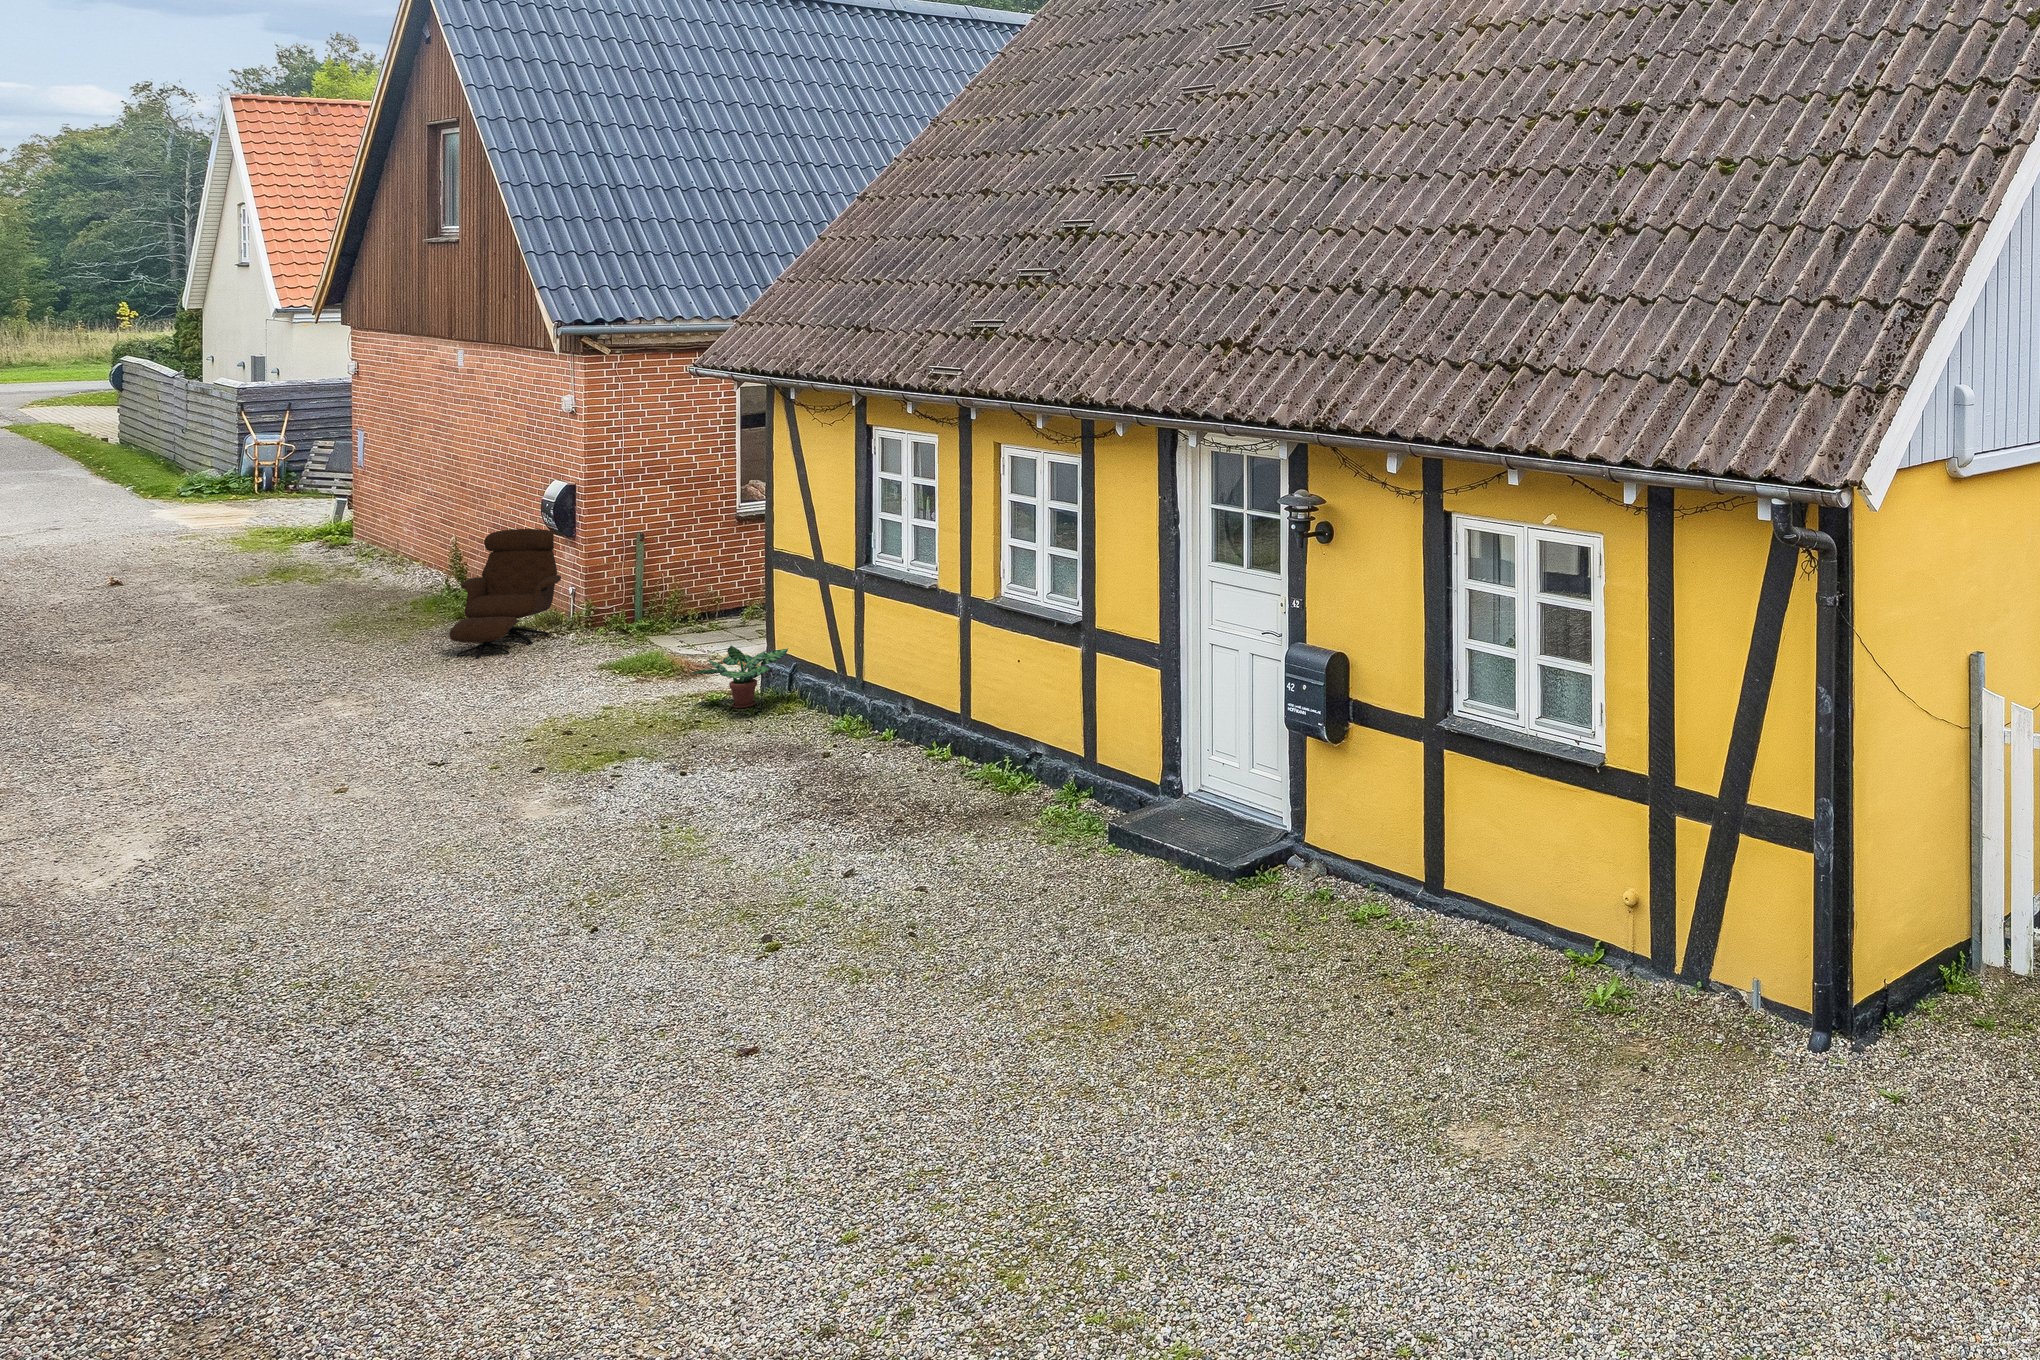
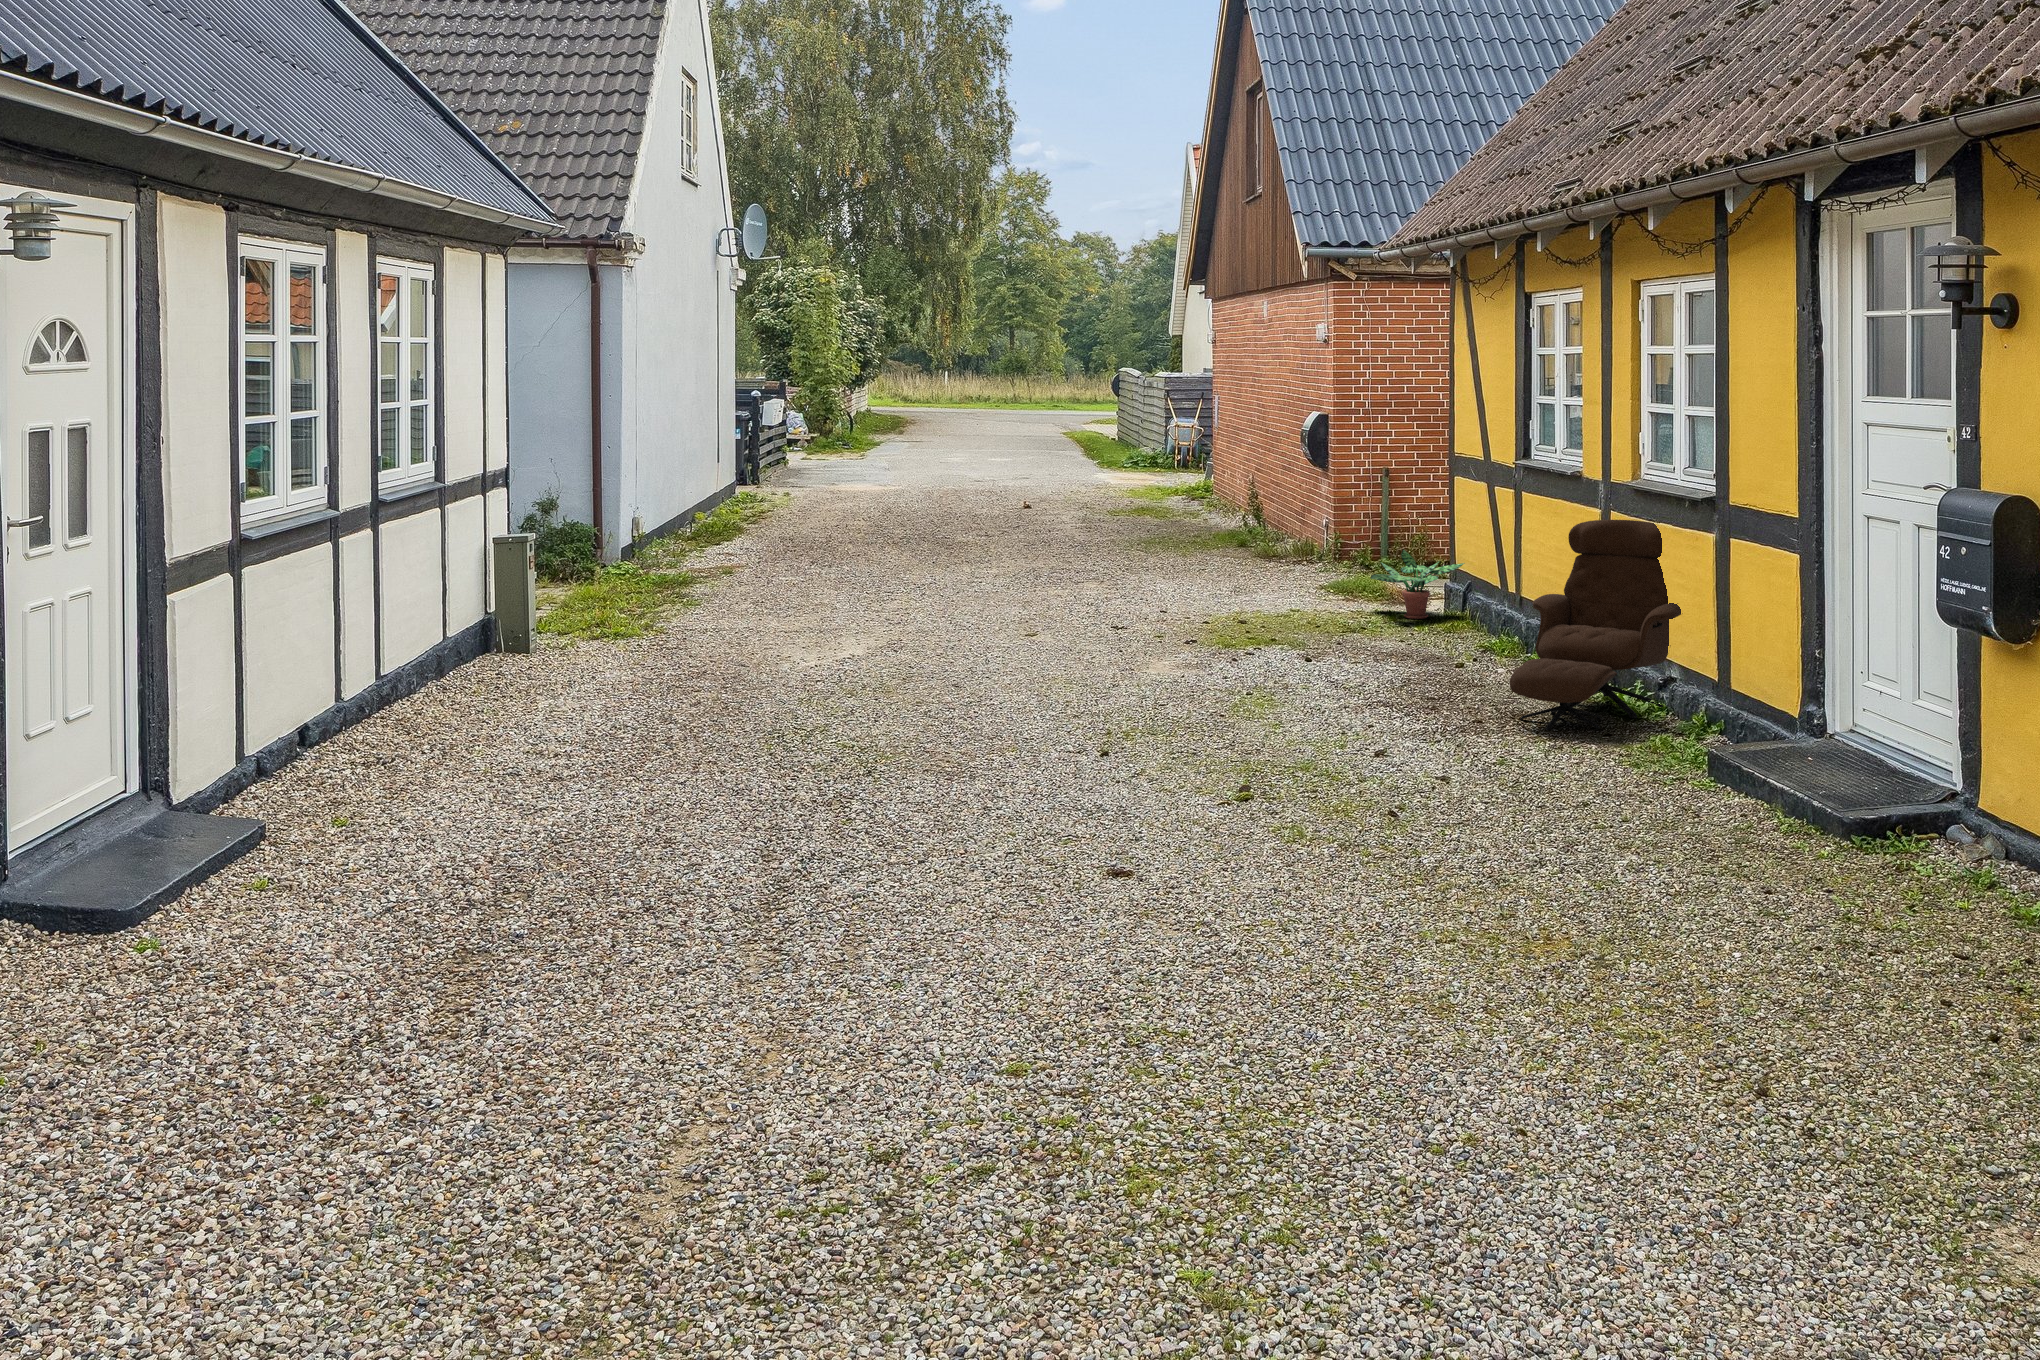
lounge chair: present [449,529,561,658] -> present [1510,520,1681,729]

